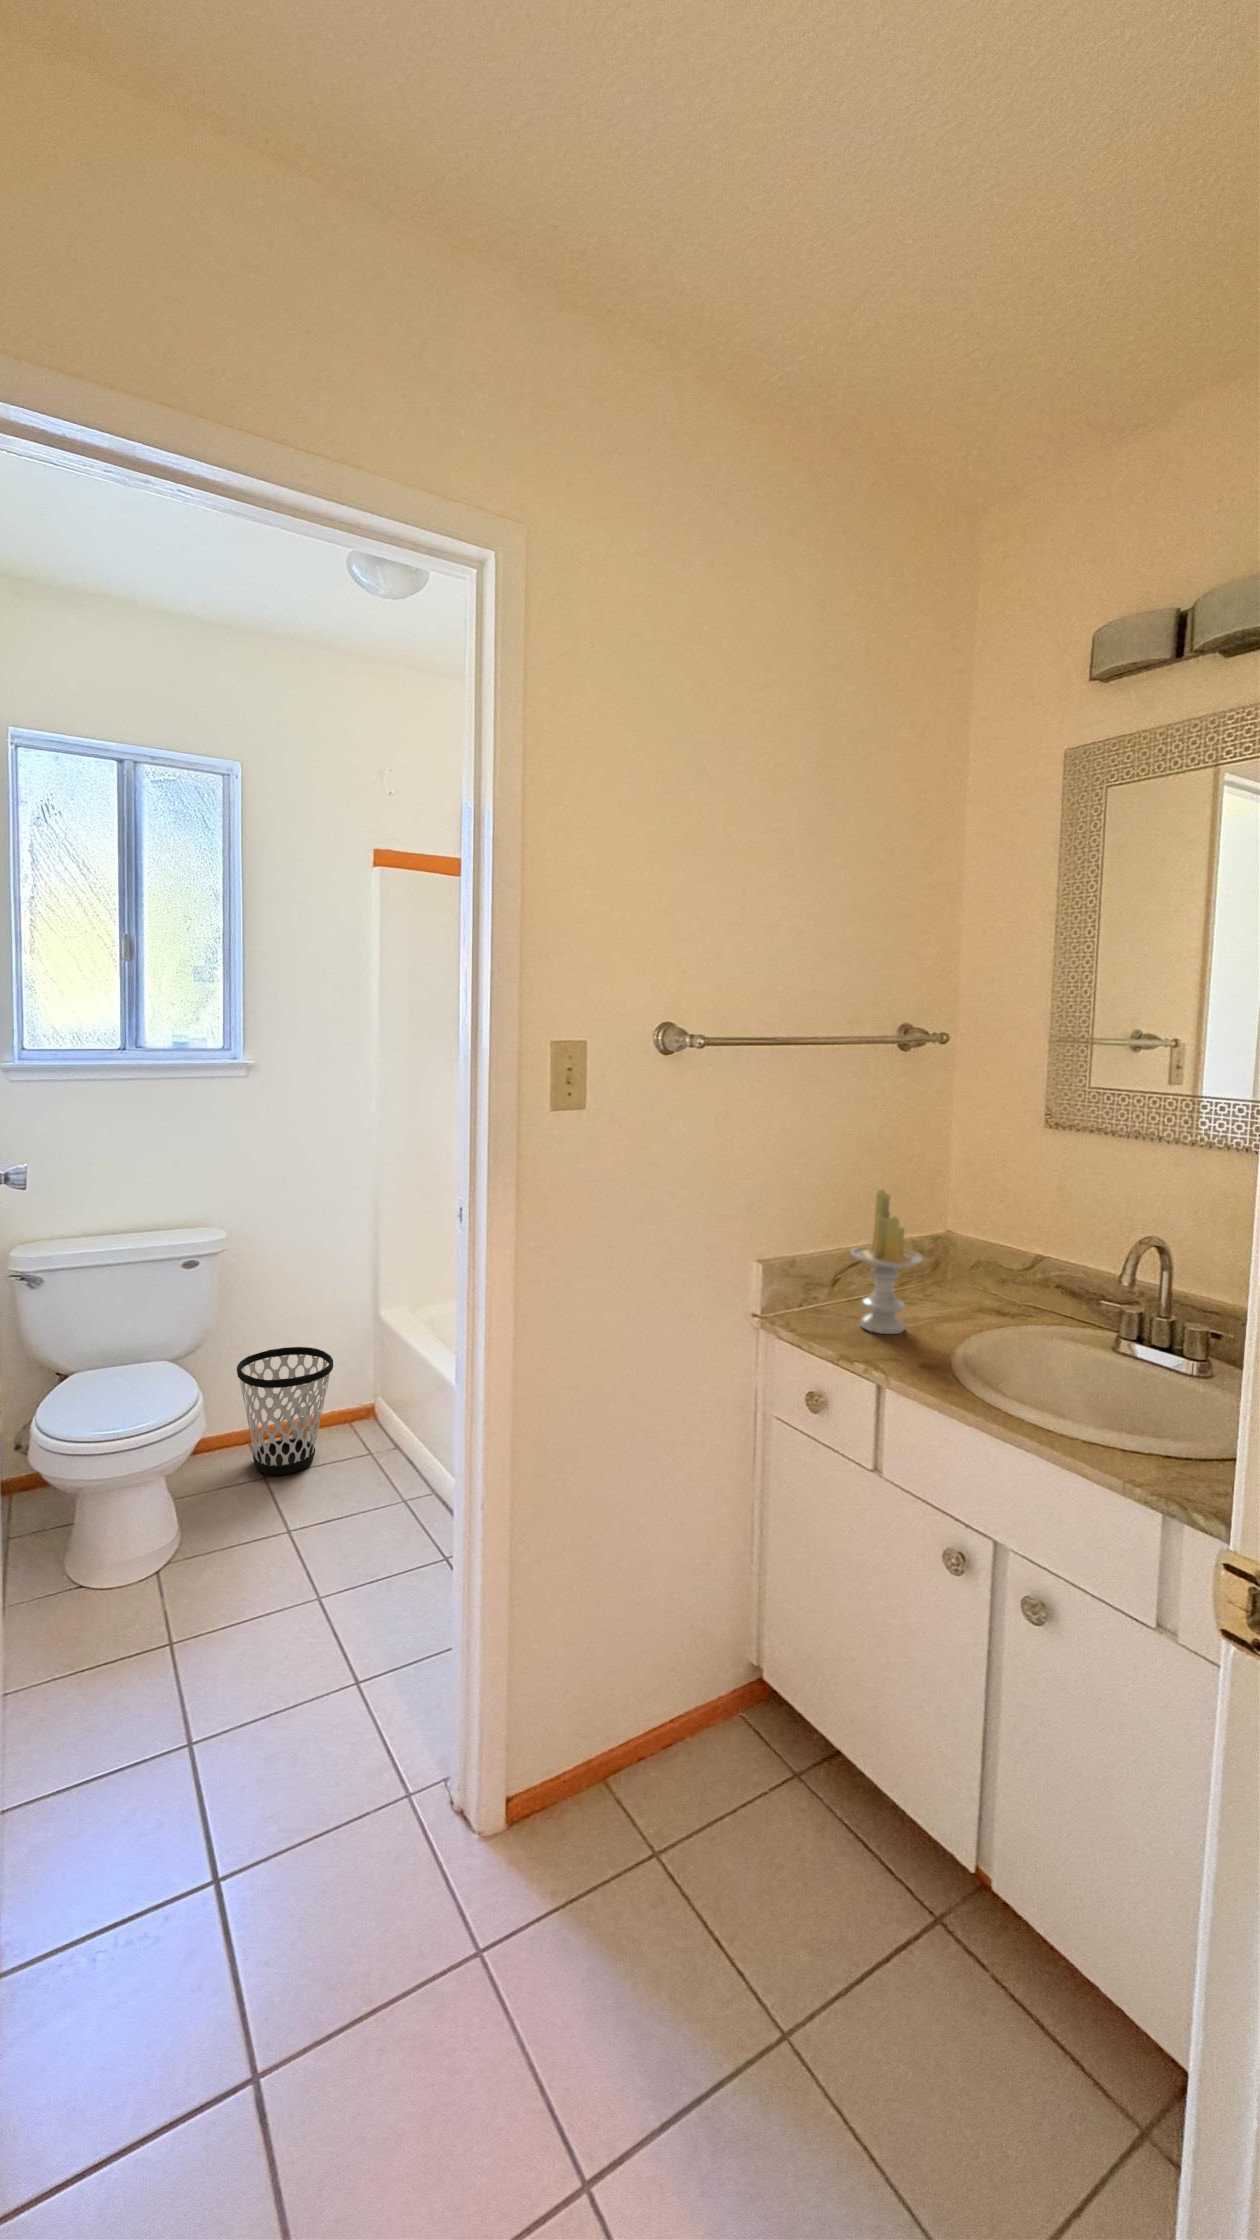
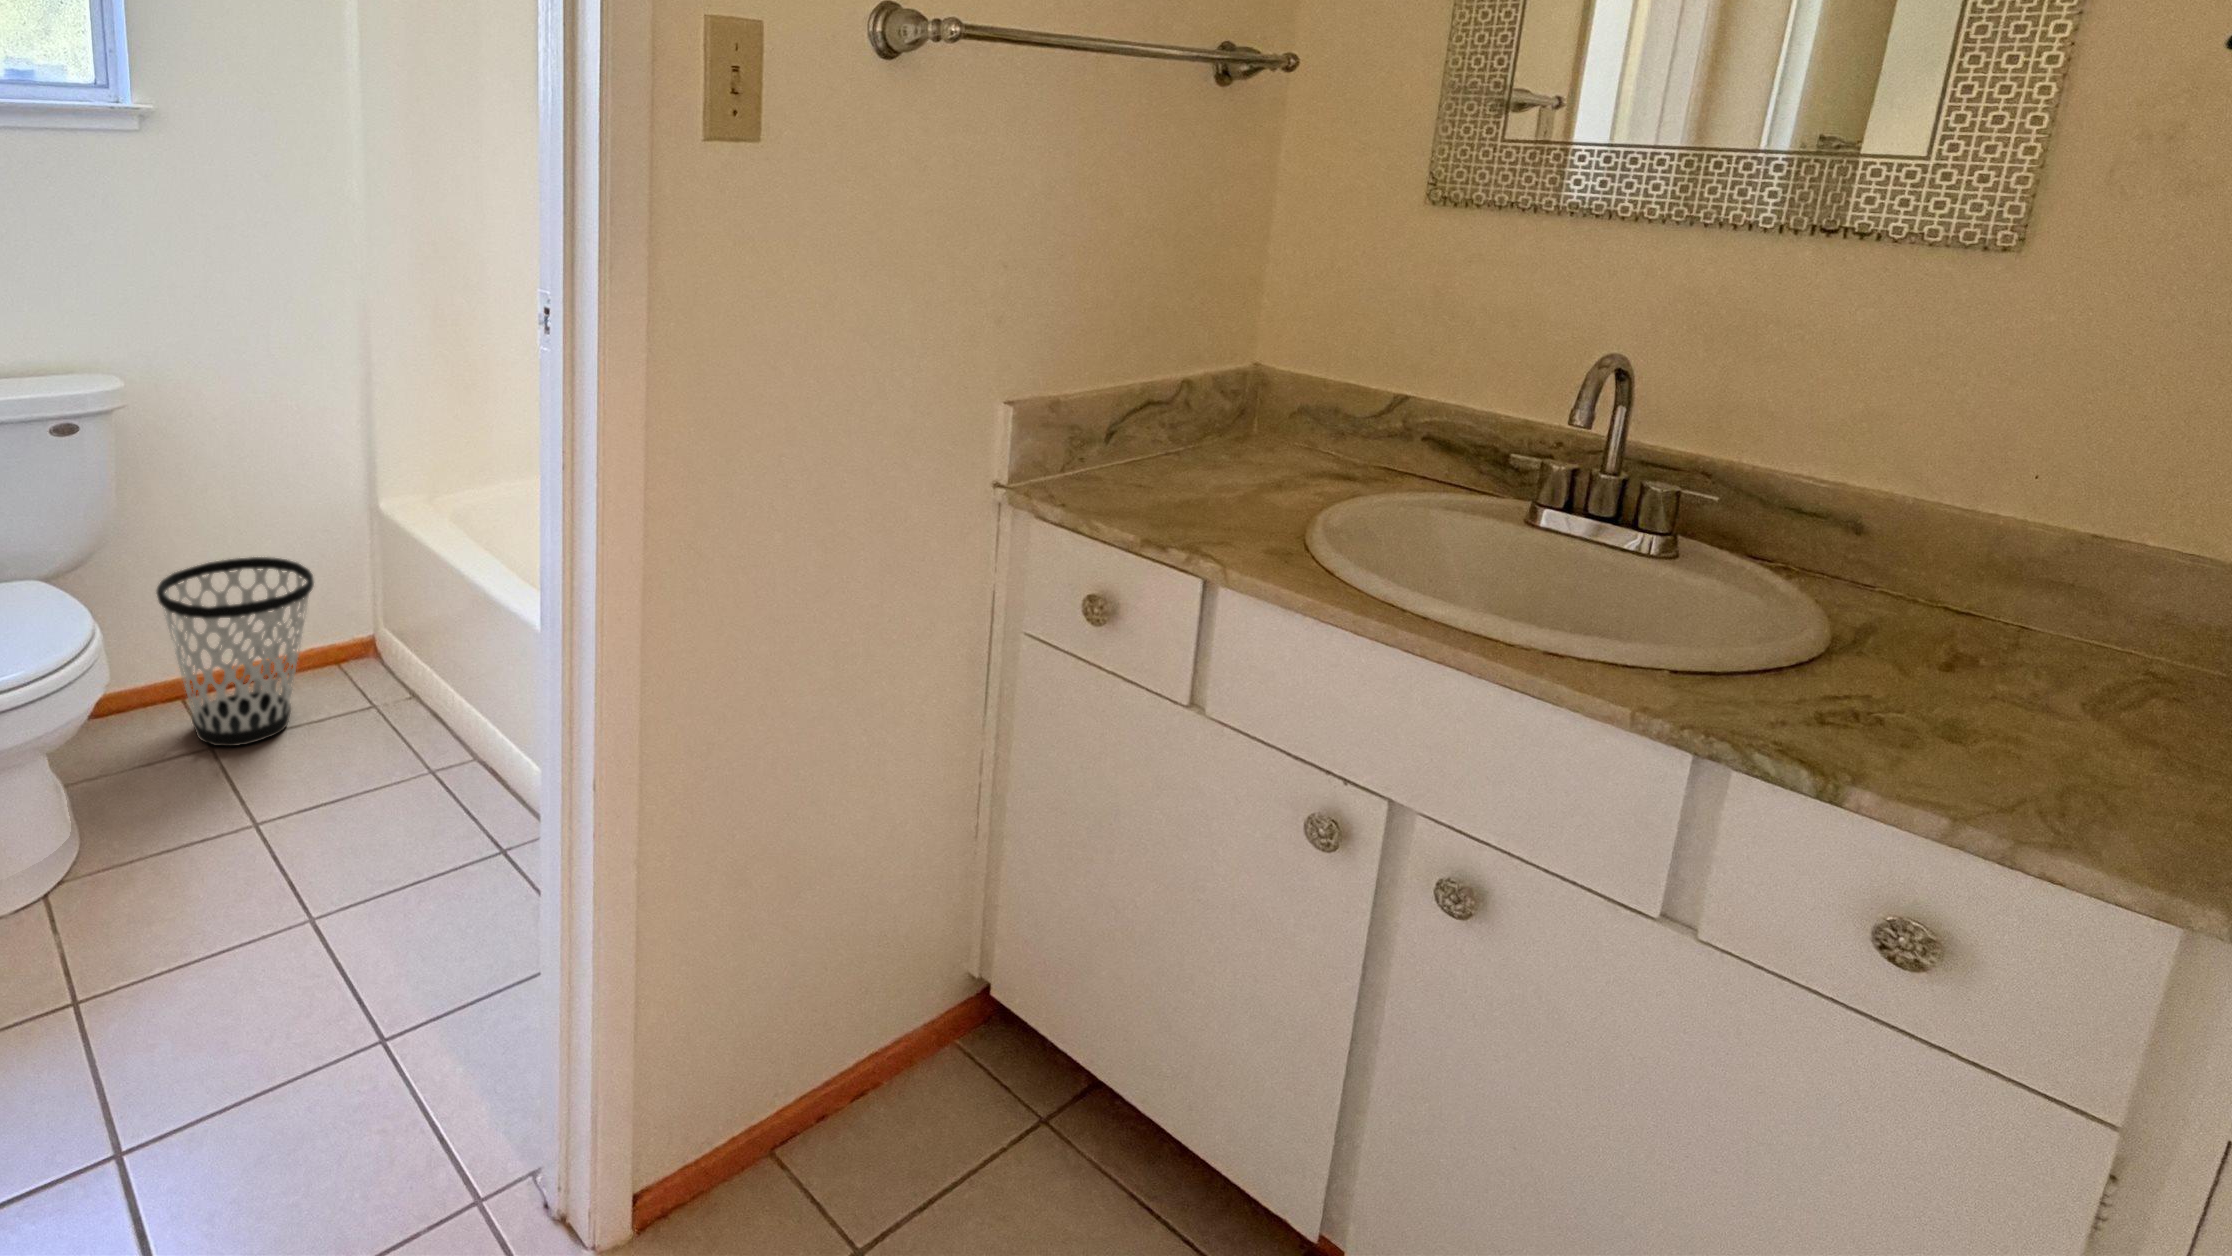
candle: present [850,1190,923,1334] -> none [1149,291,1259,508]

